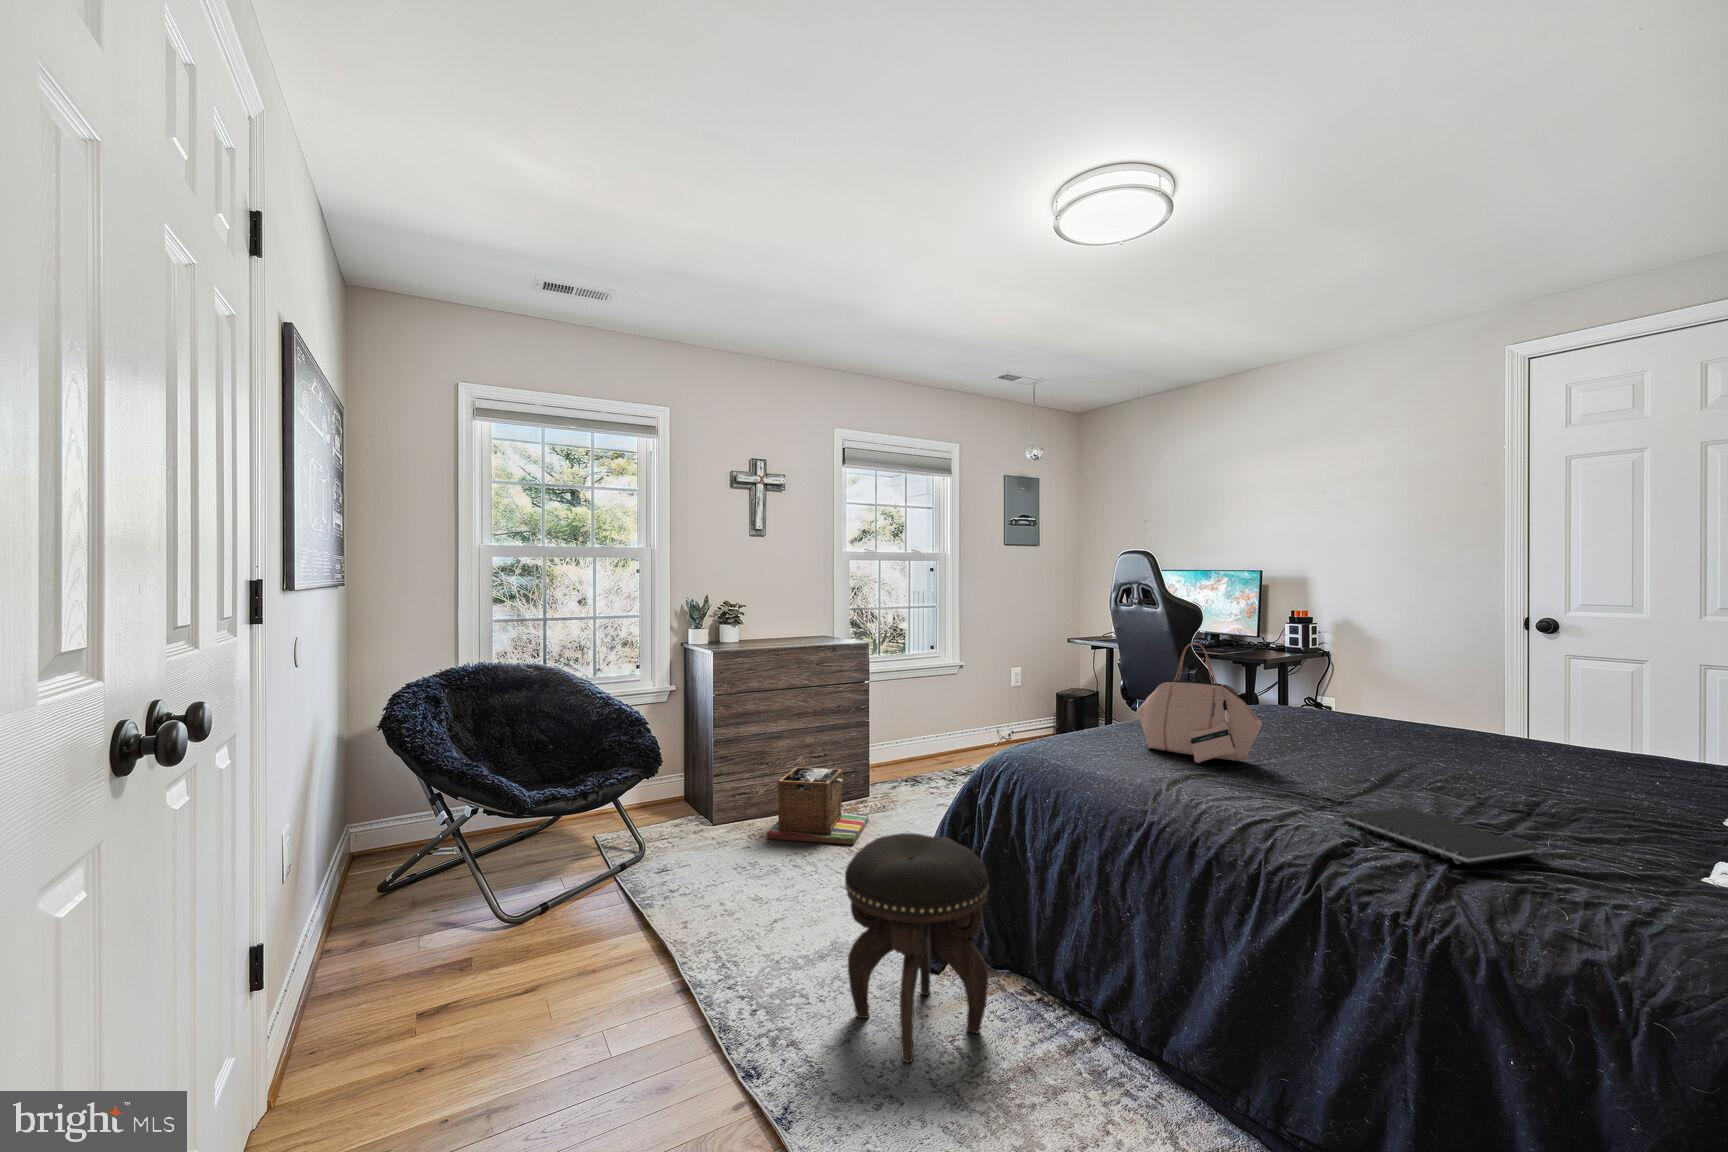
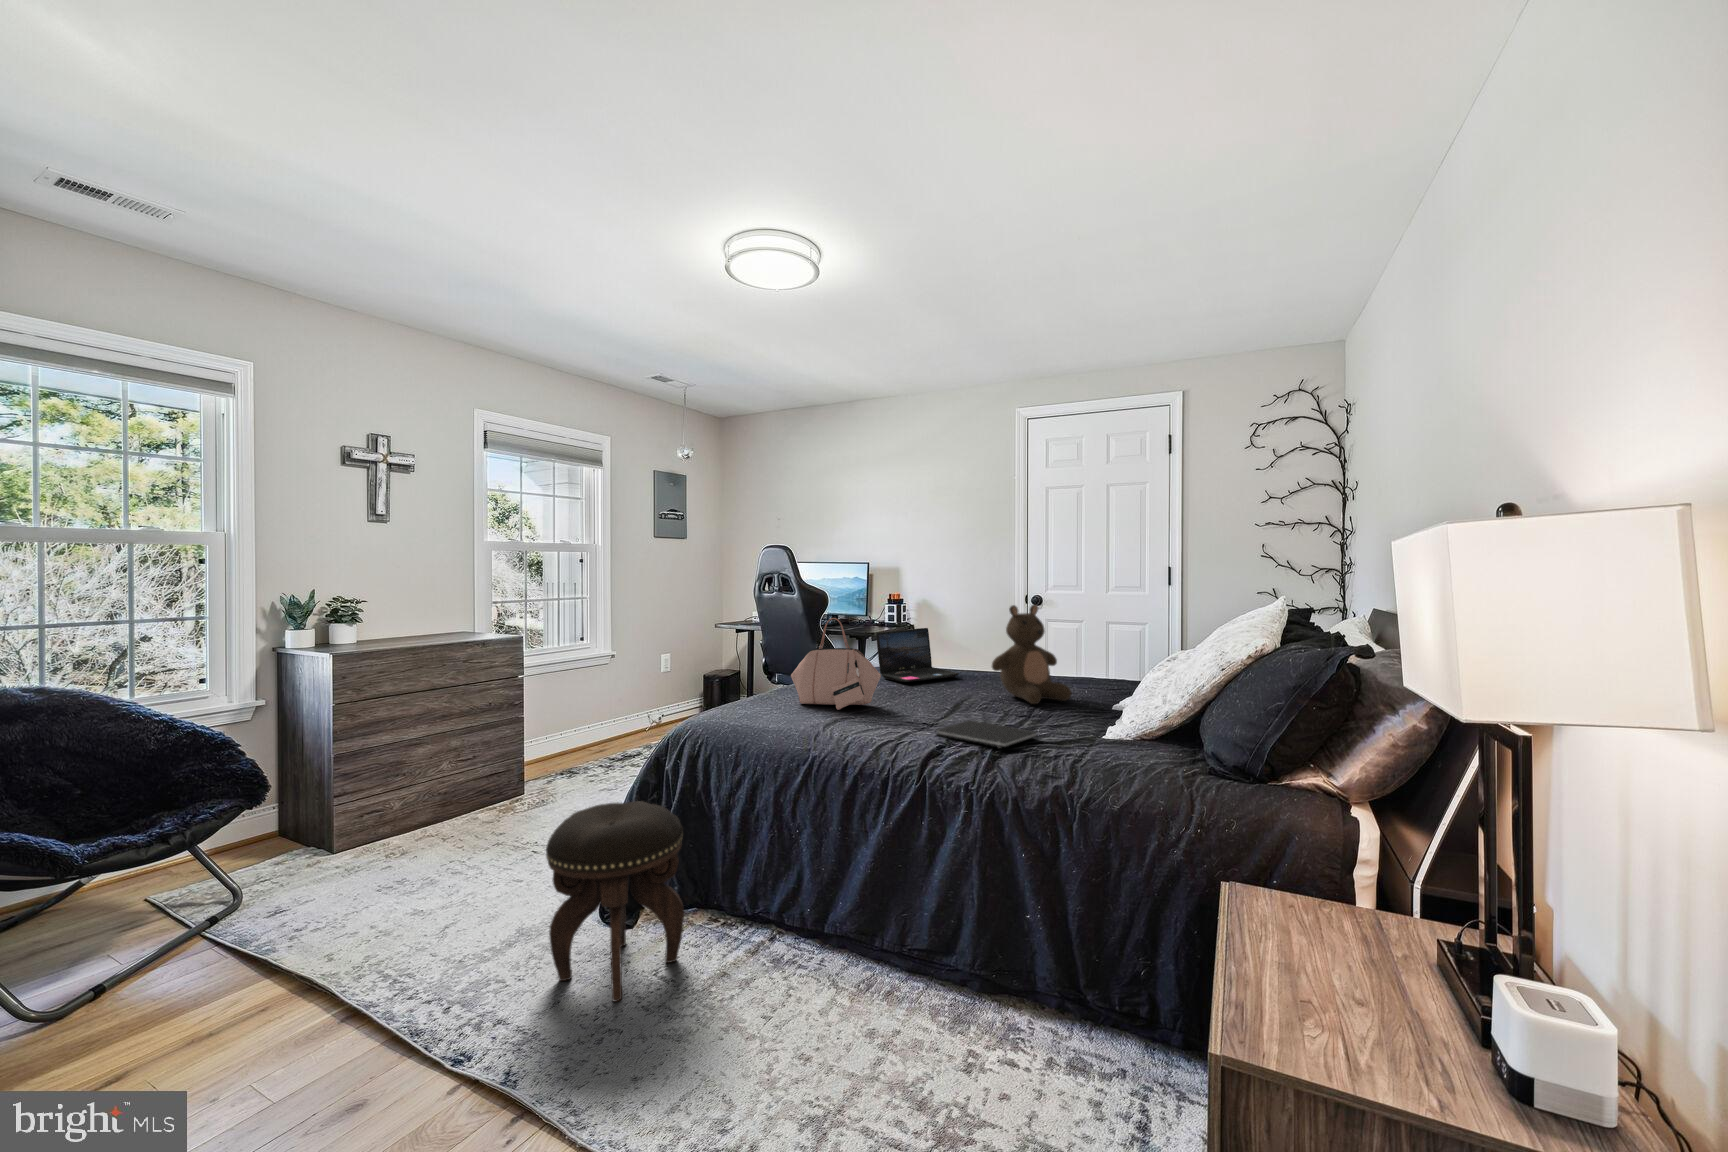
stuffed bear: none [1453,638,1617,797] -> present [992,604,1071,704]
laptop: none [1265,662,1398,735] -> present [876,628,959,682]
laundry basket: present [767,767,868,845] -> none [414,767,529,851]

